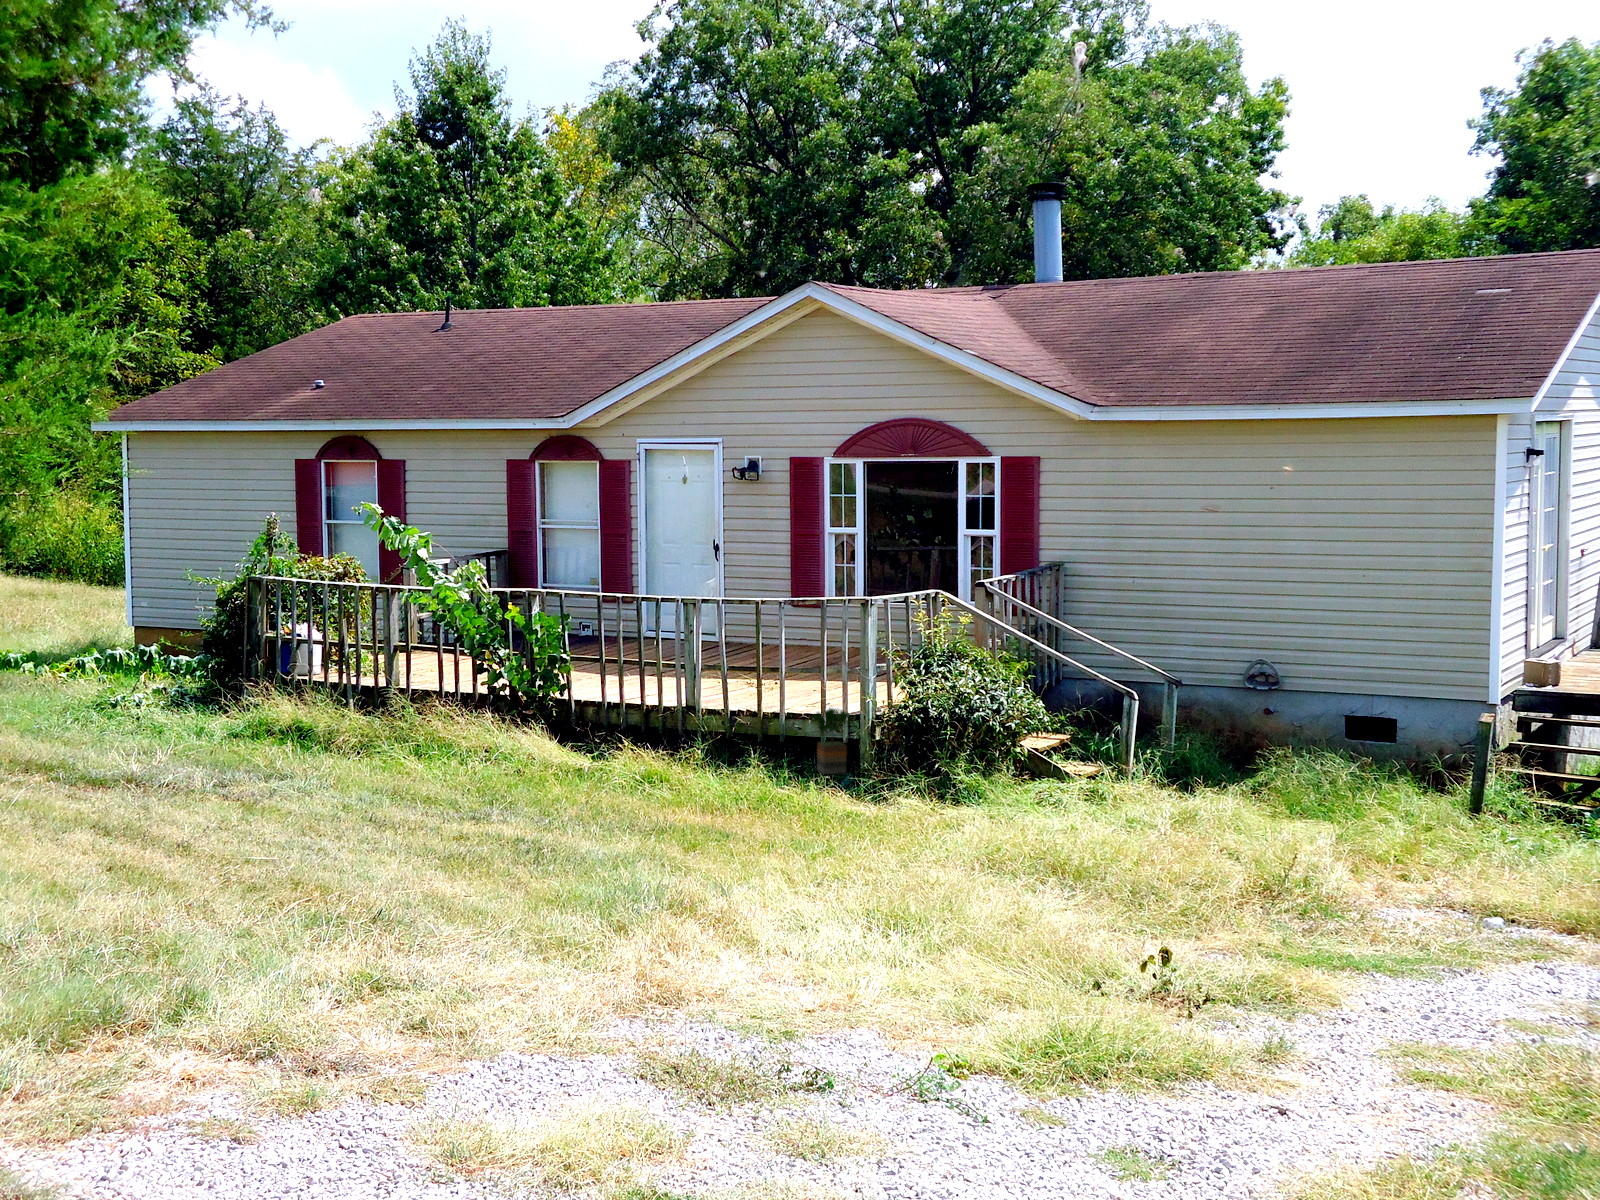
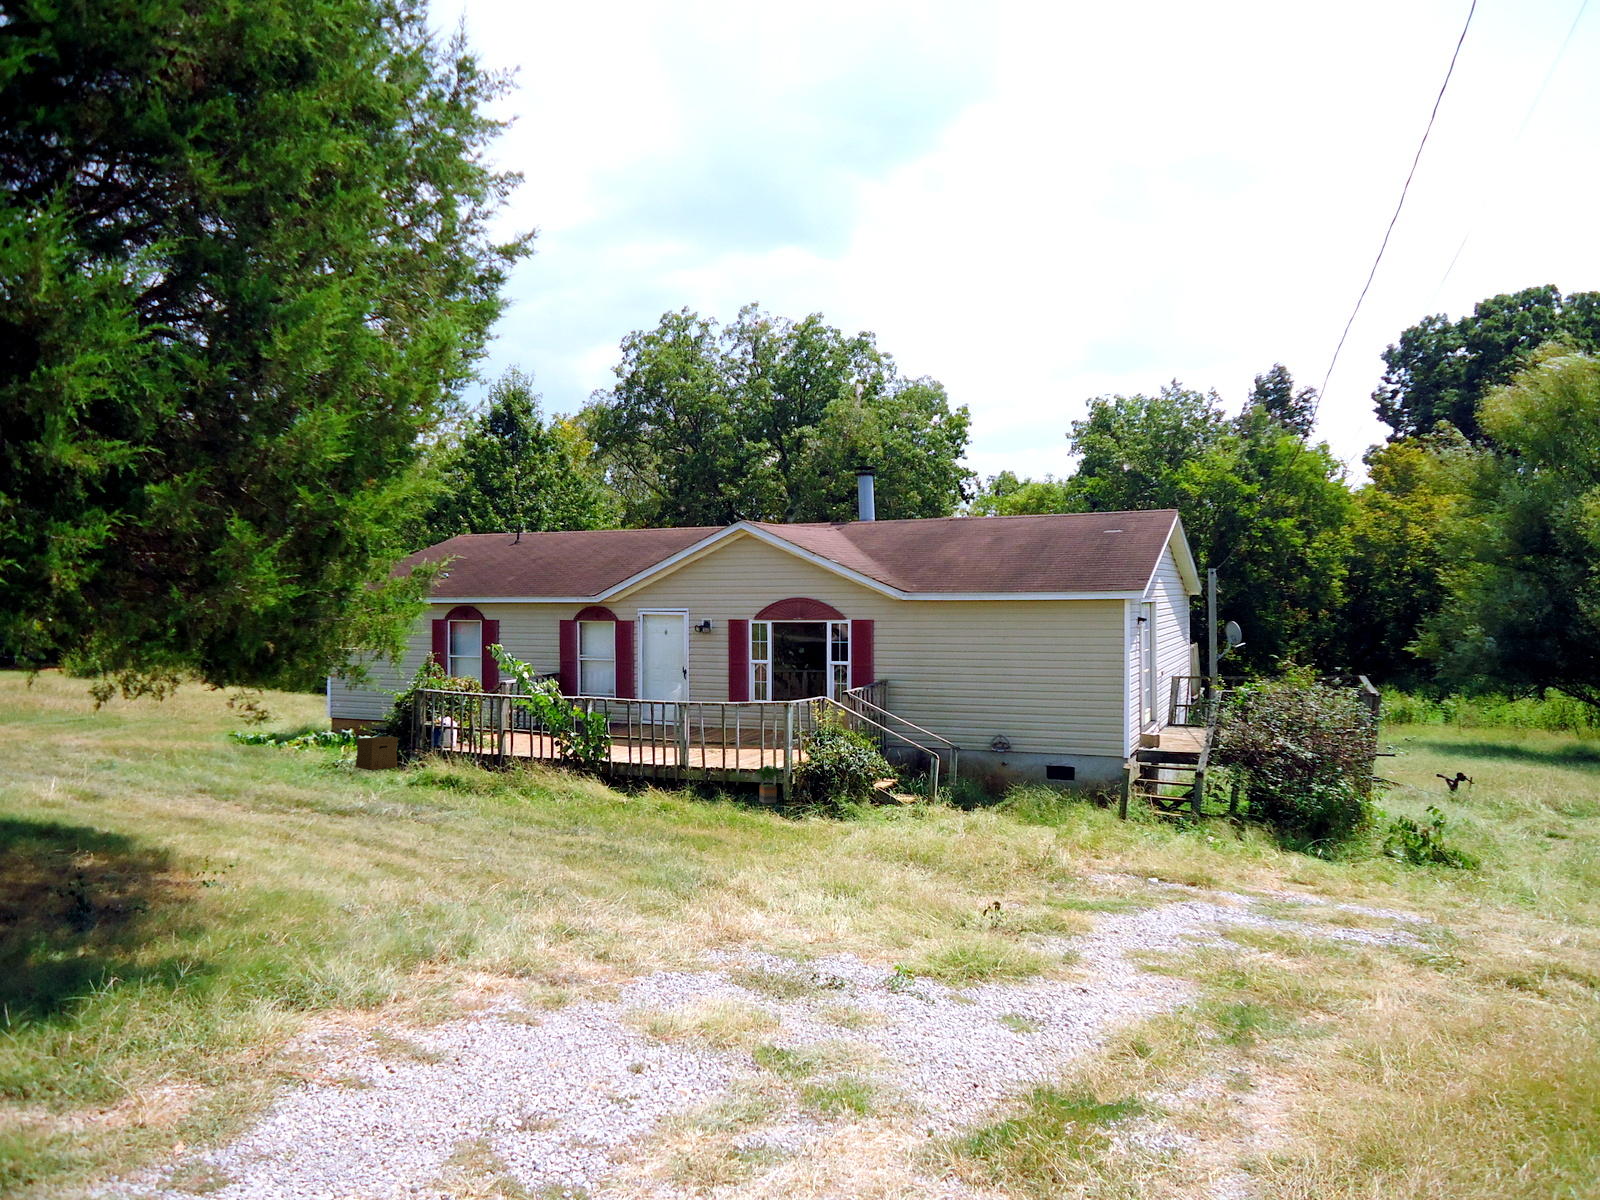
cardboard box: none [160,653,227,708] -> present [355,737,398,770]

